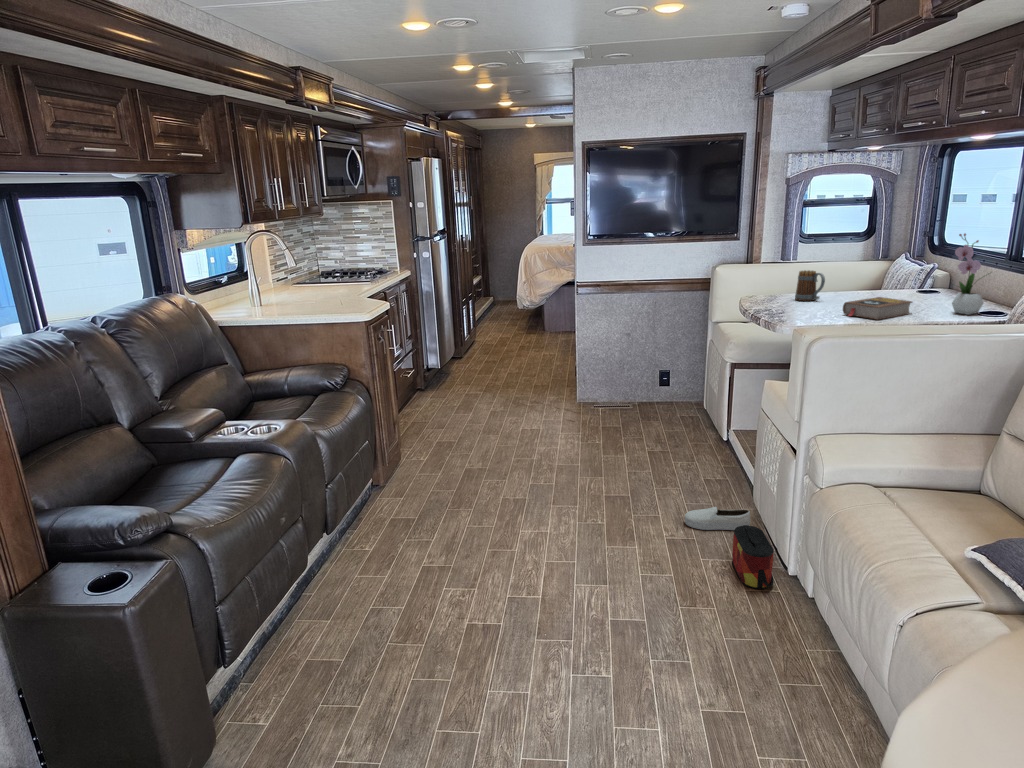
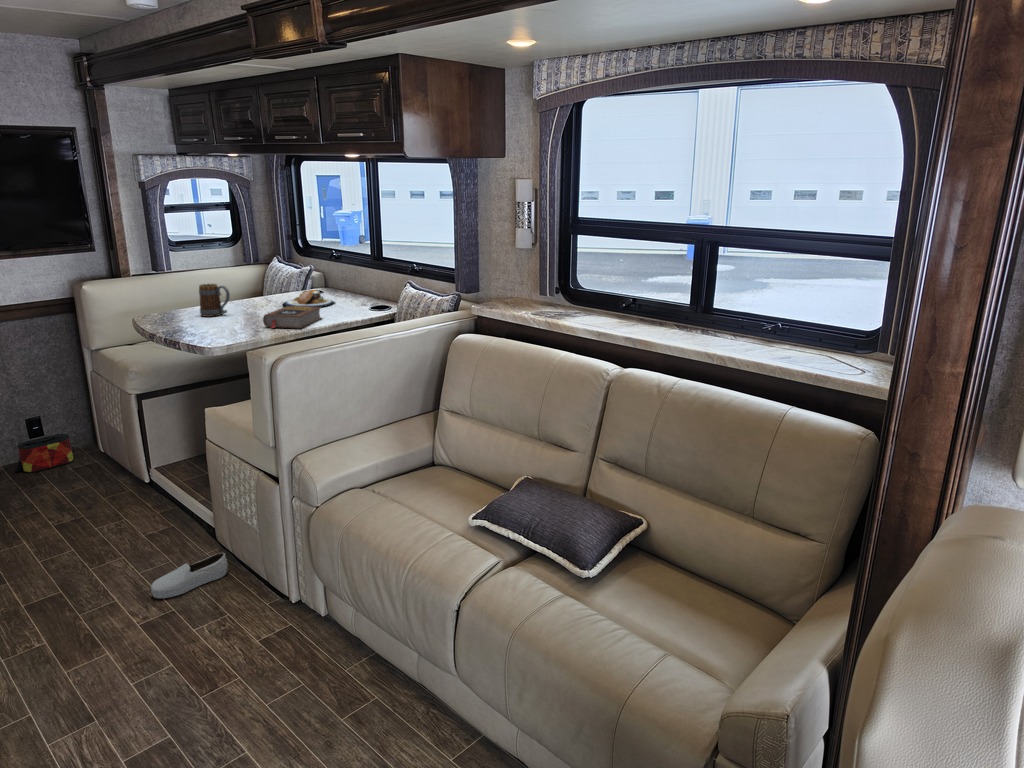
flower arrangement: present [952,234,983,315] -> none [346,243,375,314]
plate: none [881,285,944,304] -> present [283,290,335,307]
bag: present [732,525,774,589] -> present [15,434,74,473]

